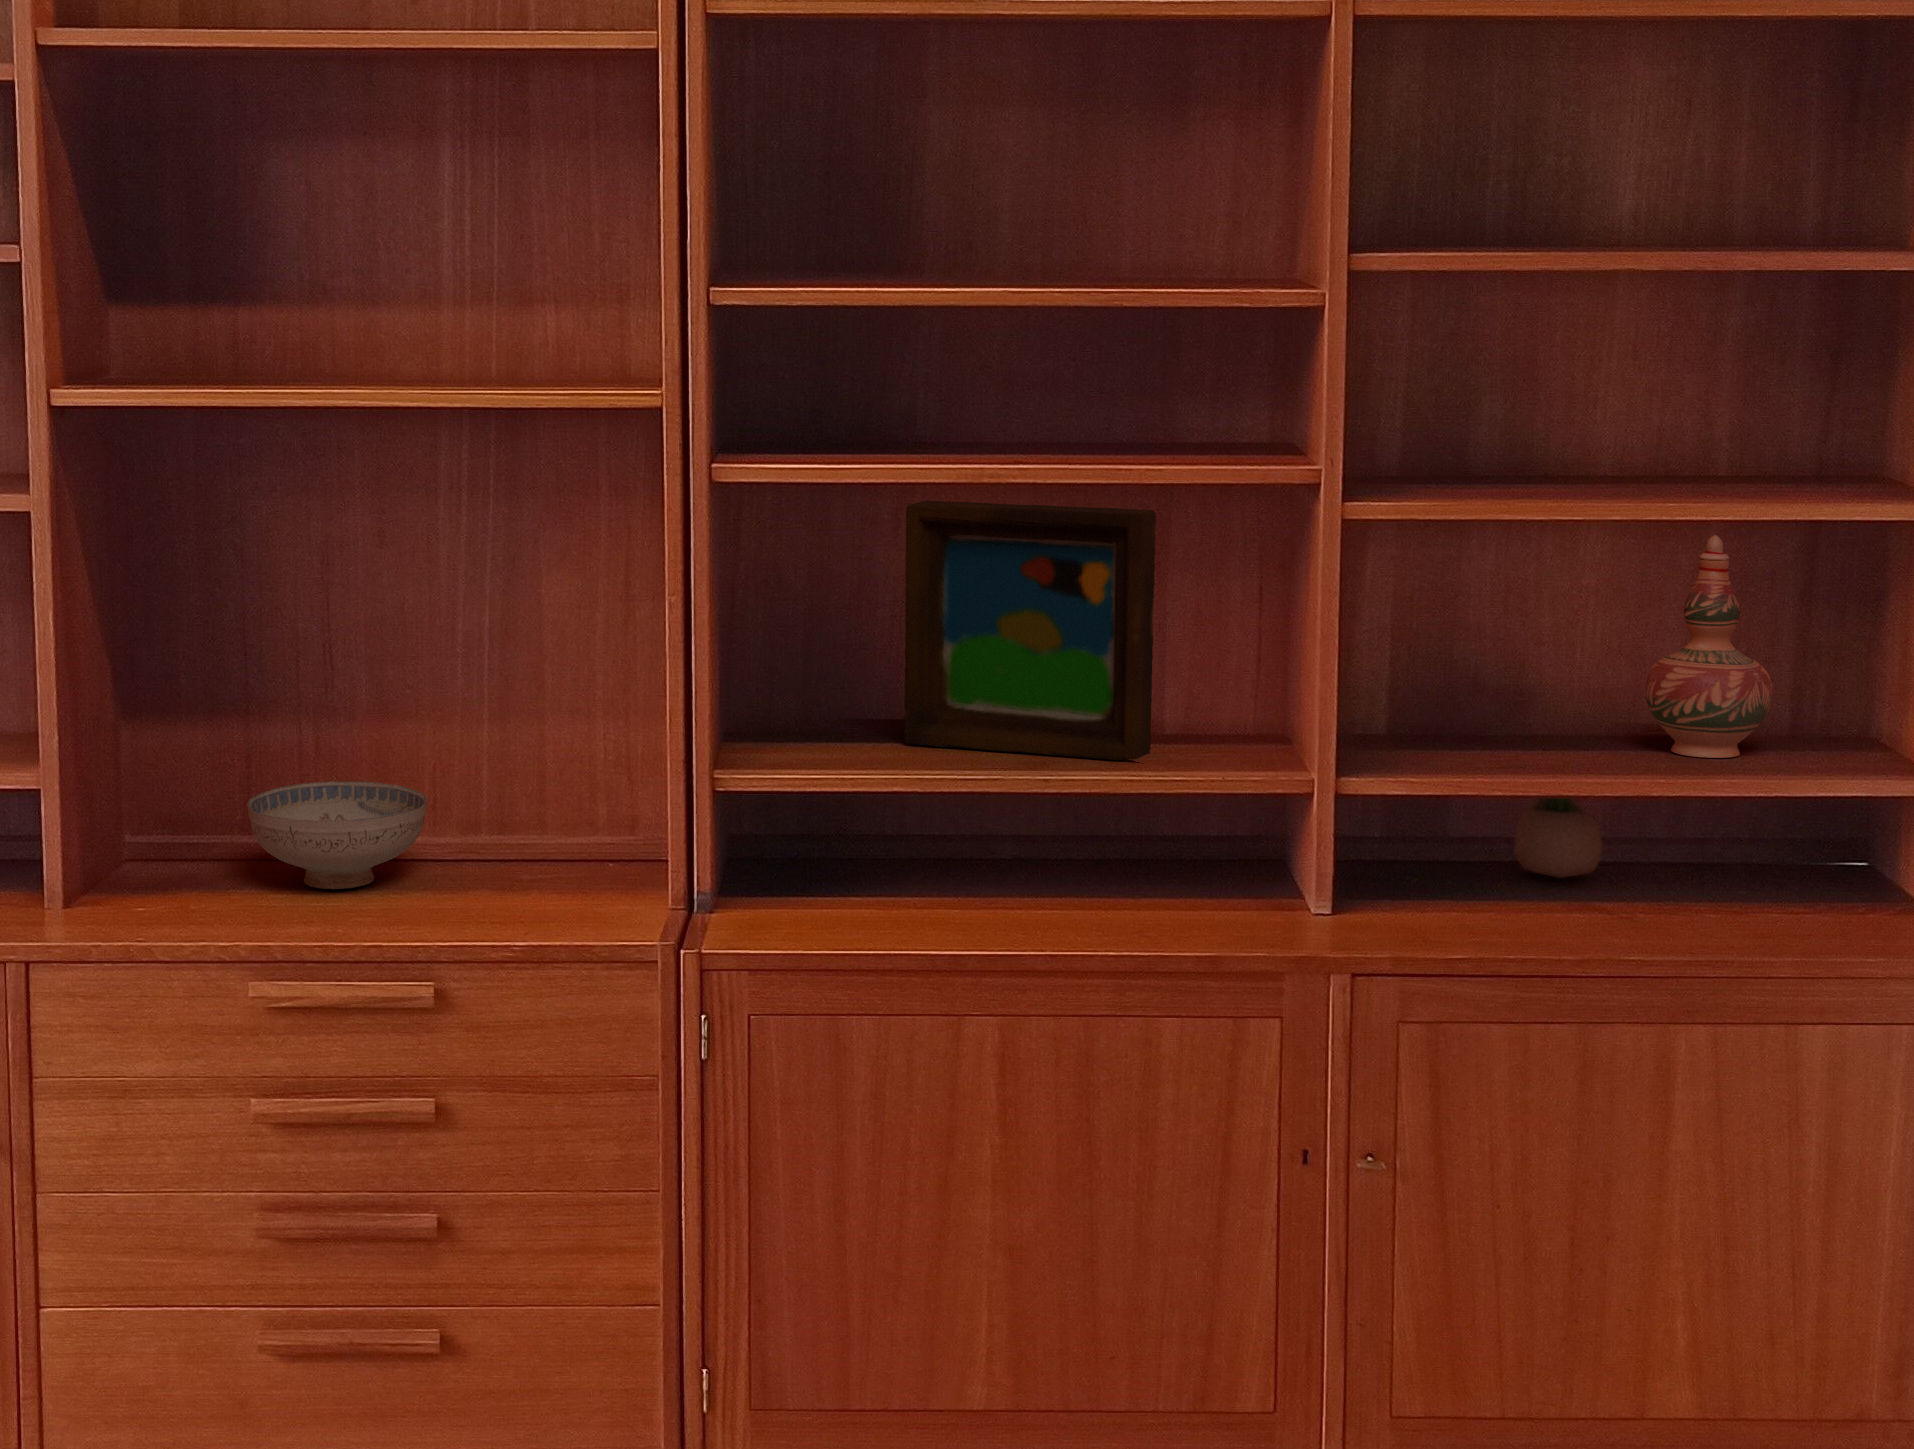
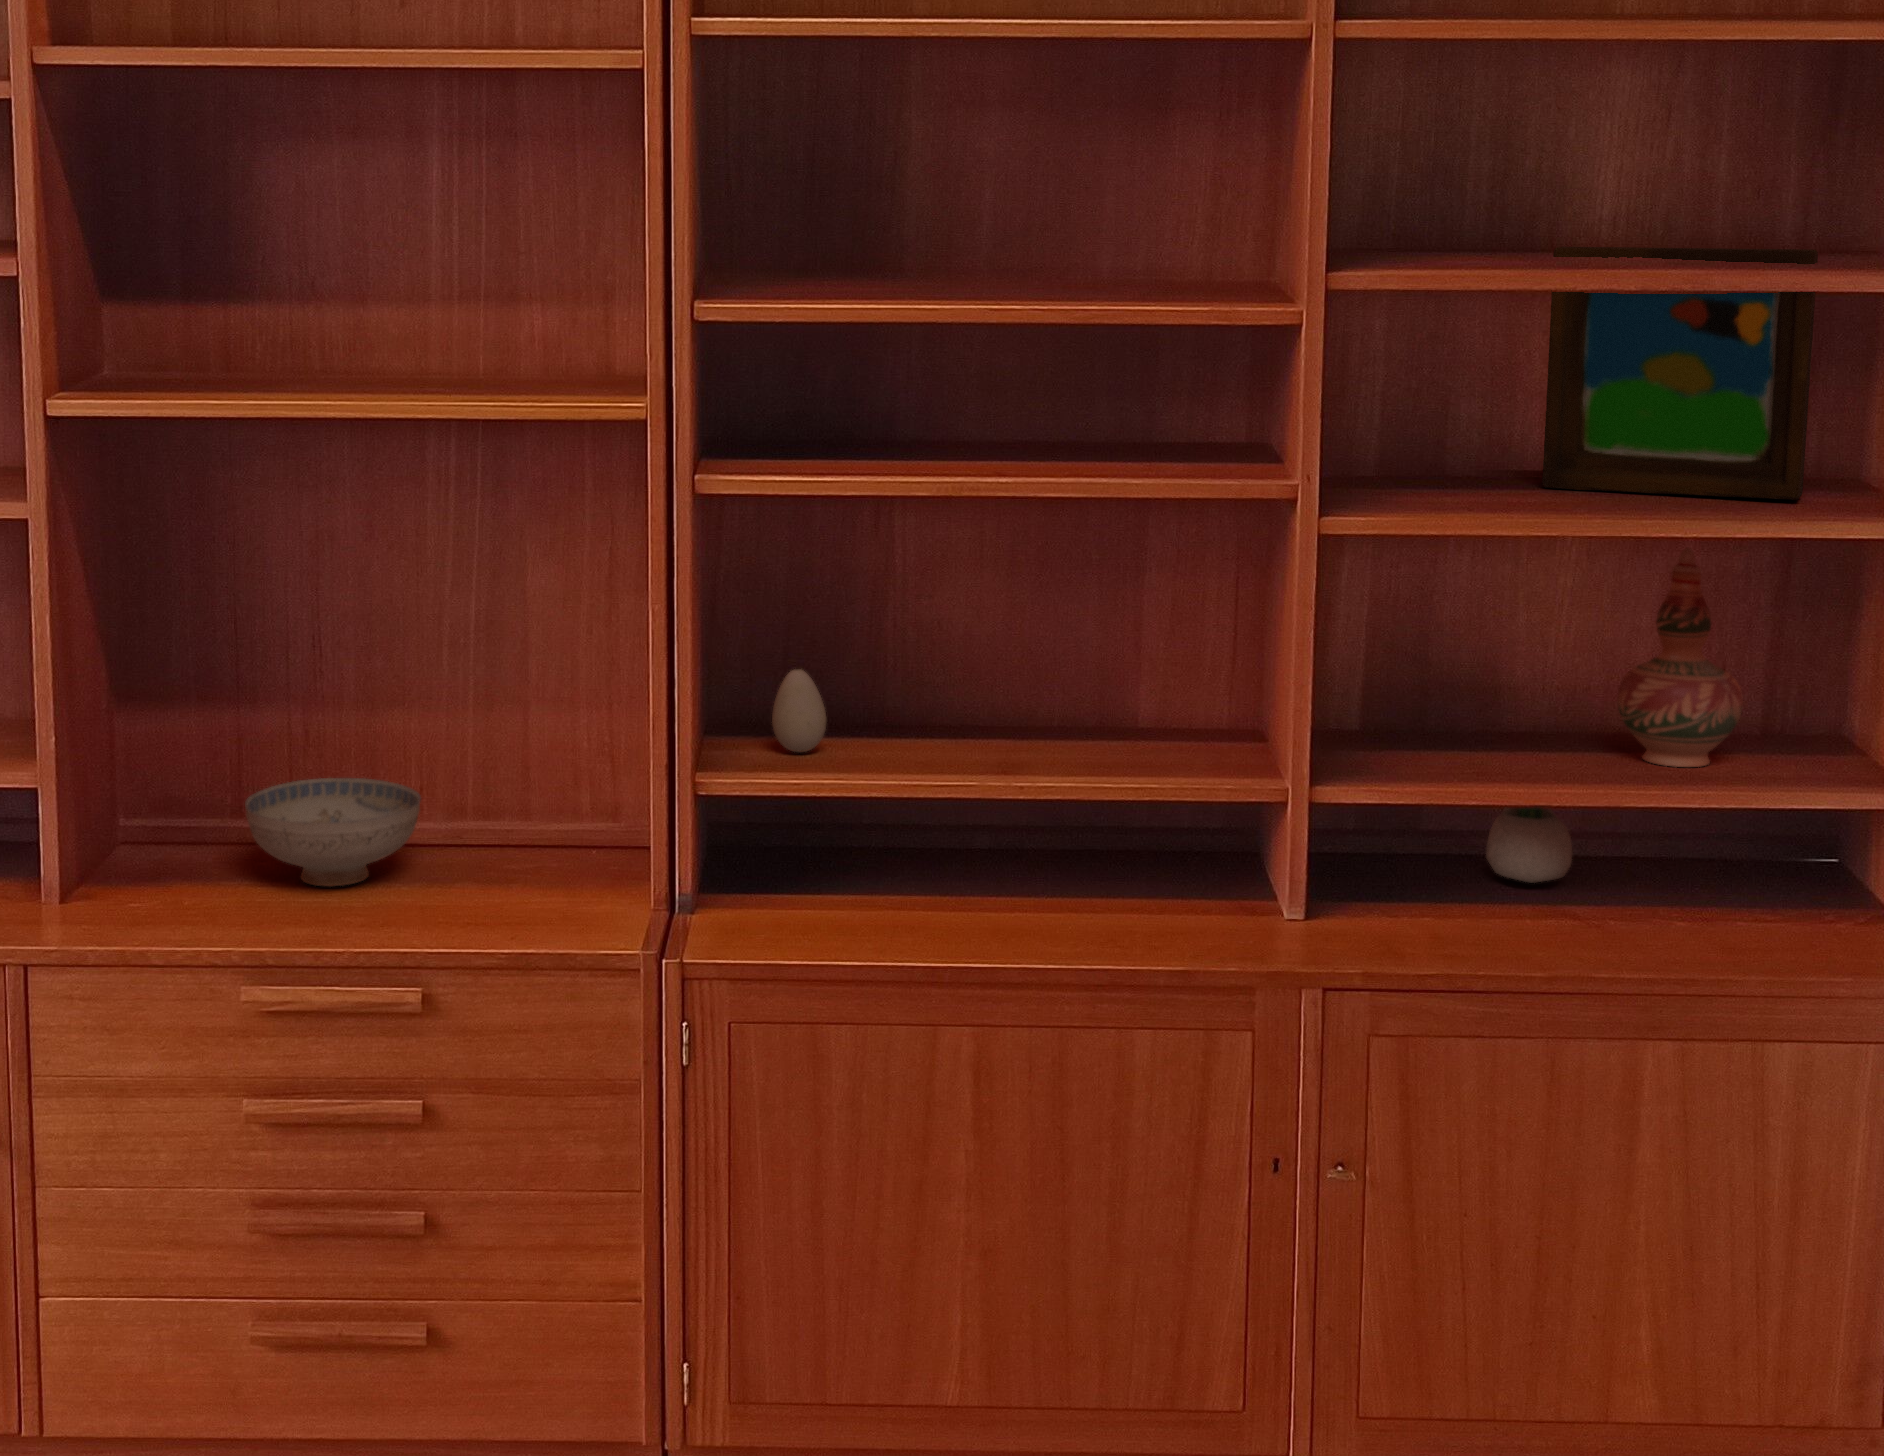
picture frame: present [904,501,1156,761] -> present [1542,247,1818,500]
decorative egg: none [787,664,842,750] -> present [772,669,827,752]

